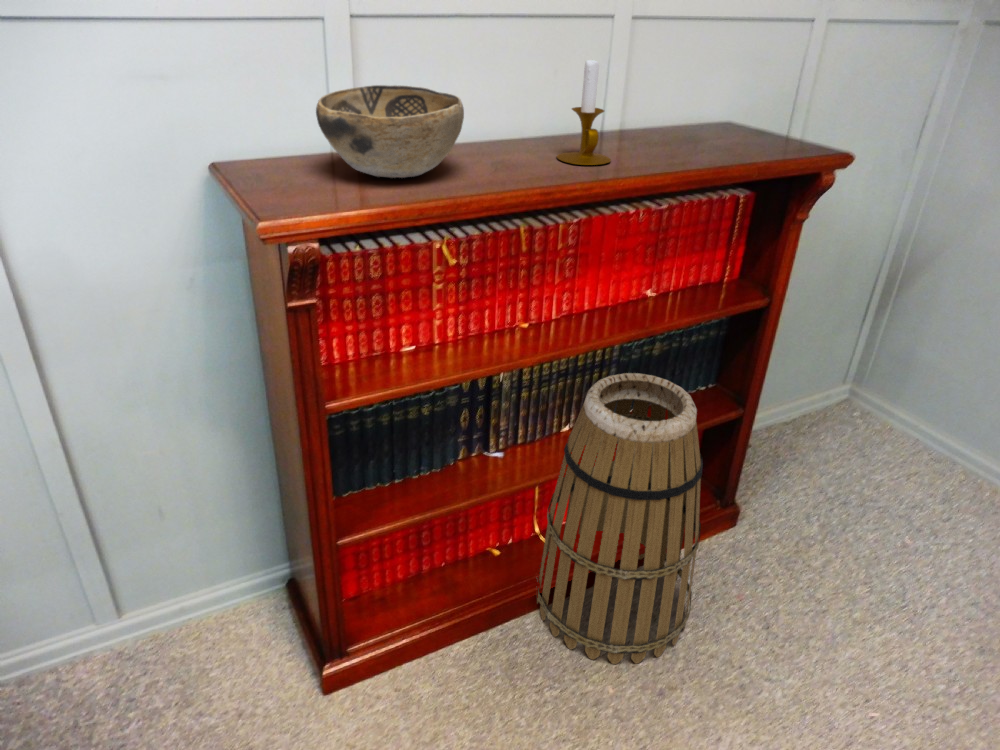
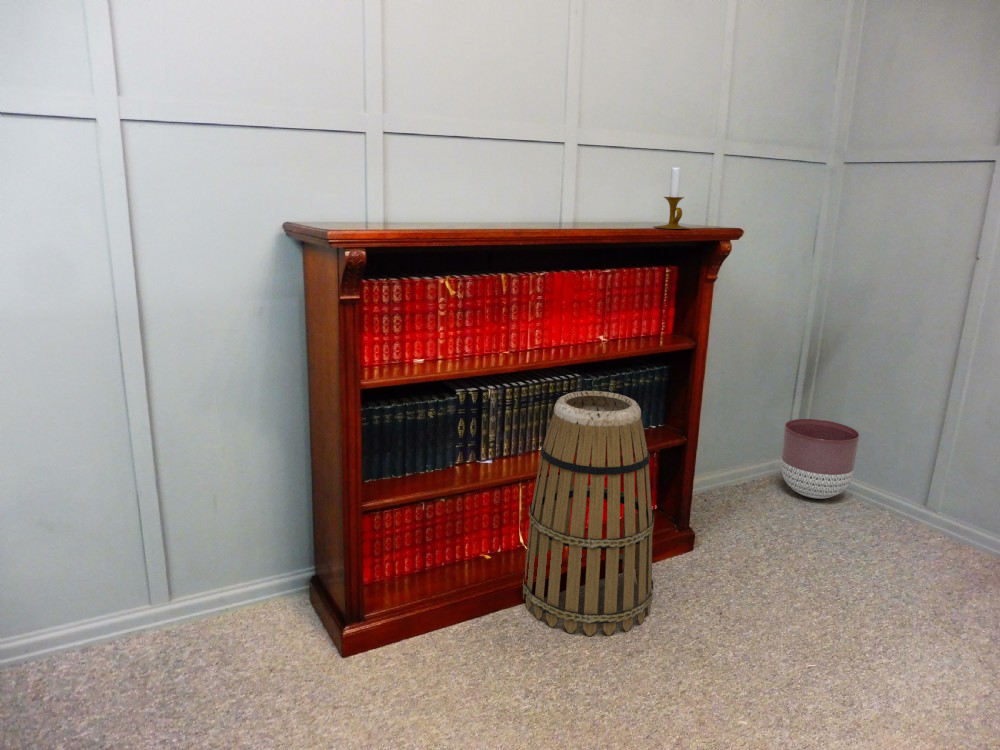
candlestick: present [557,60,611,165] -> present [654,168,688,229]
decorative bowl: present [316,85,464,178] -> none [361,176,461,229]
planter: none [840,350,942,447] -> present [781,419,859,499]

